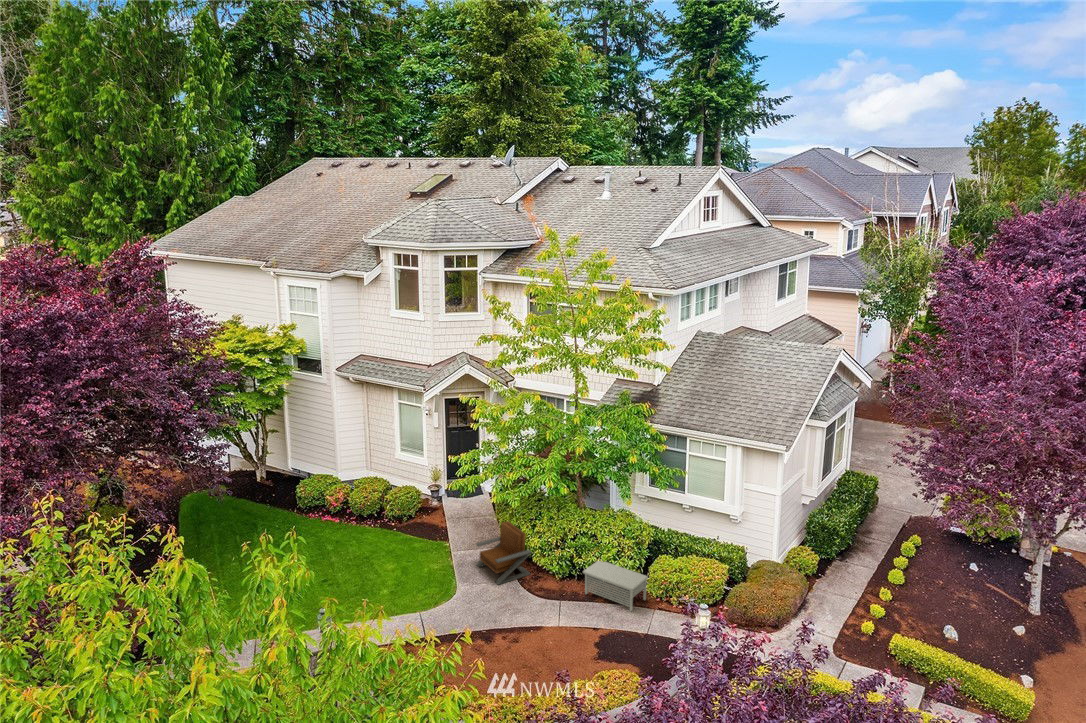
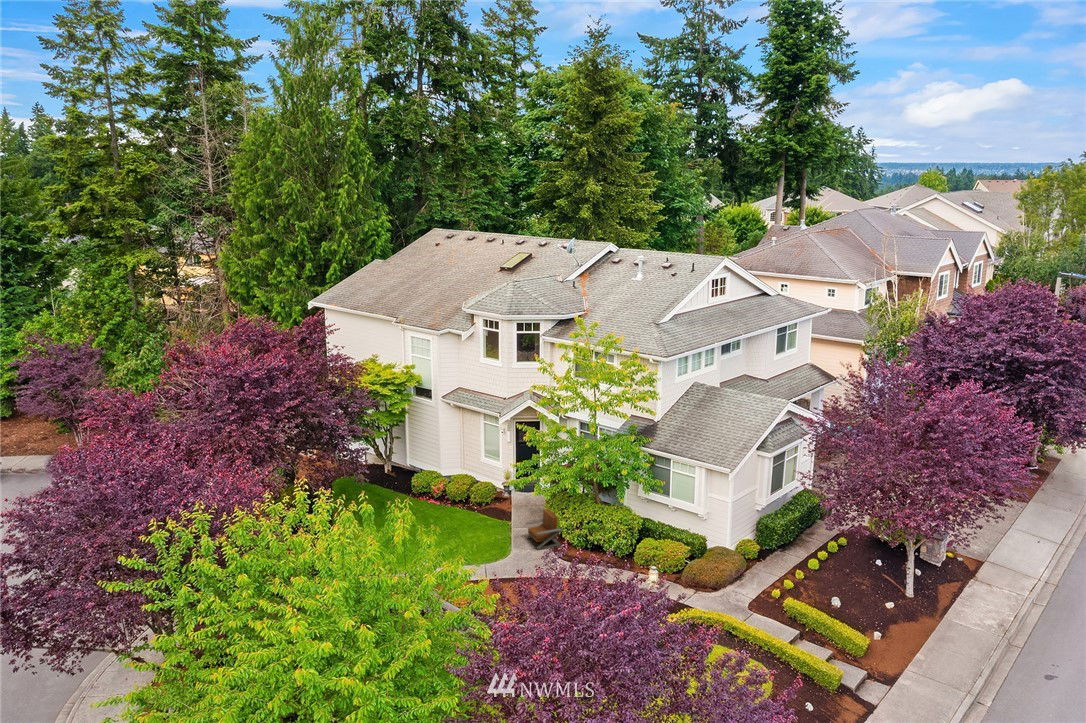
storage bench: present [583,561,648,611] -> none [592,537,635,571]

